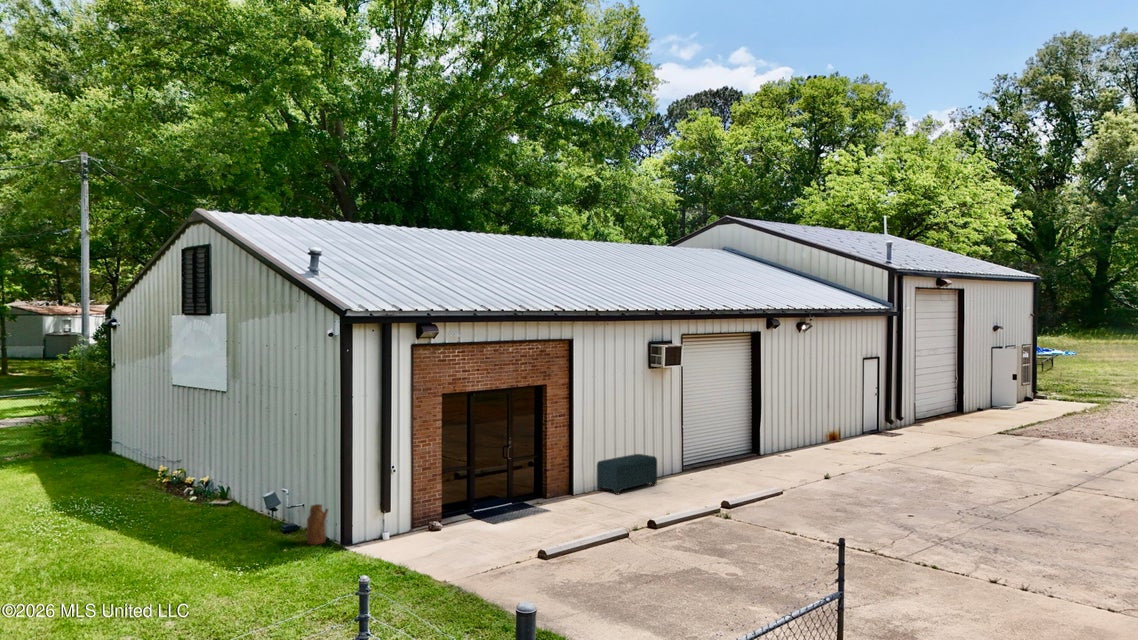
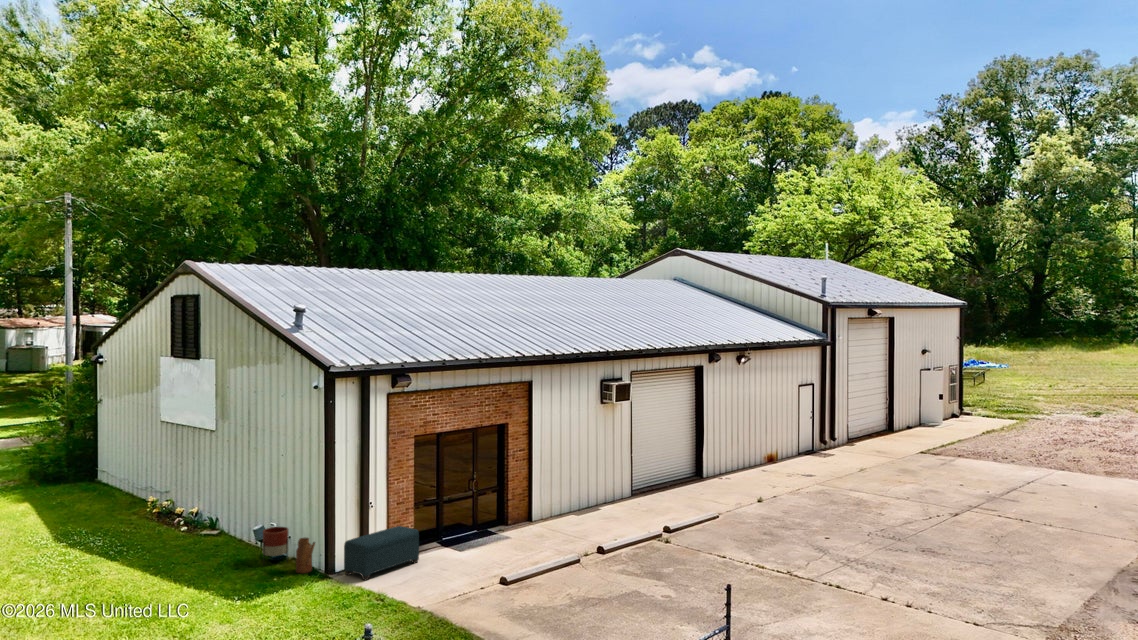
bench: present [597,454,657,495] -> present [344,526,419,580]
planter: none [272,493,301,536] -> present [263,527,289,556]

